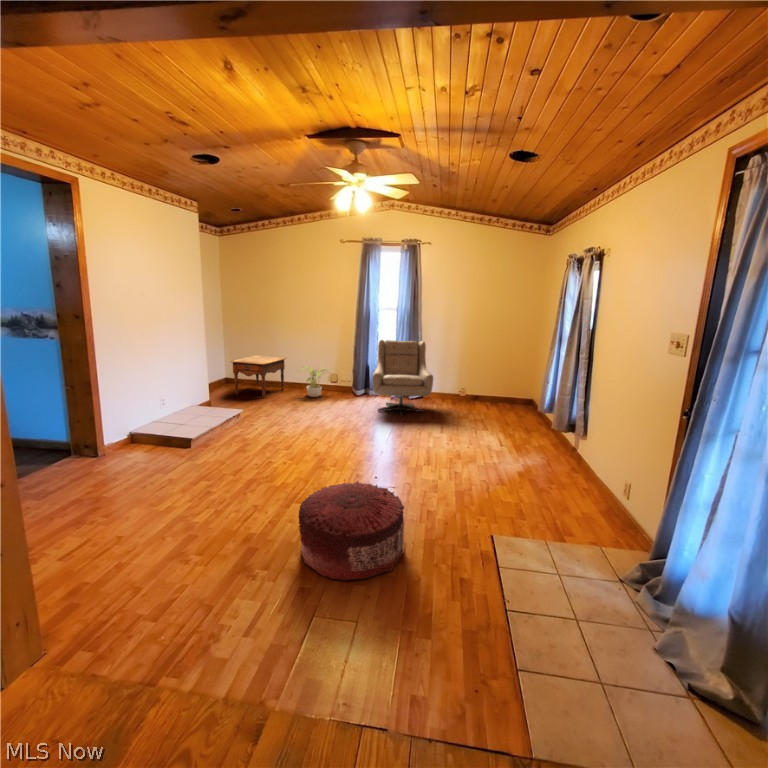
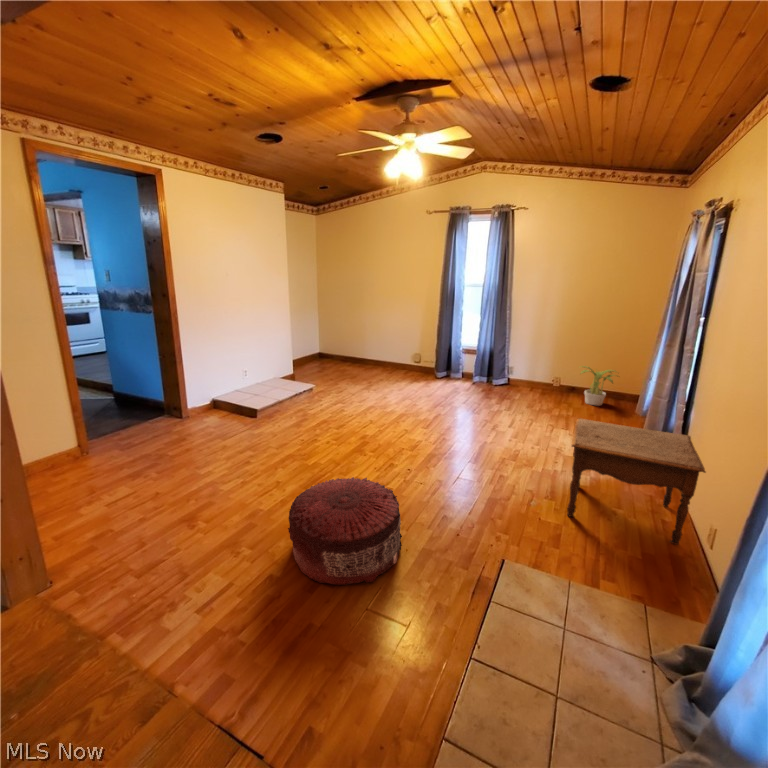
armchair: present [372,340,433,417] -> none [445,319,513,404]
side table: present [231,355,286,398] -> present [567,419,706,545]
potted plant: present [301,367,326,397] -> present [581,366,618,406]

